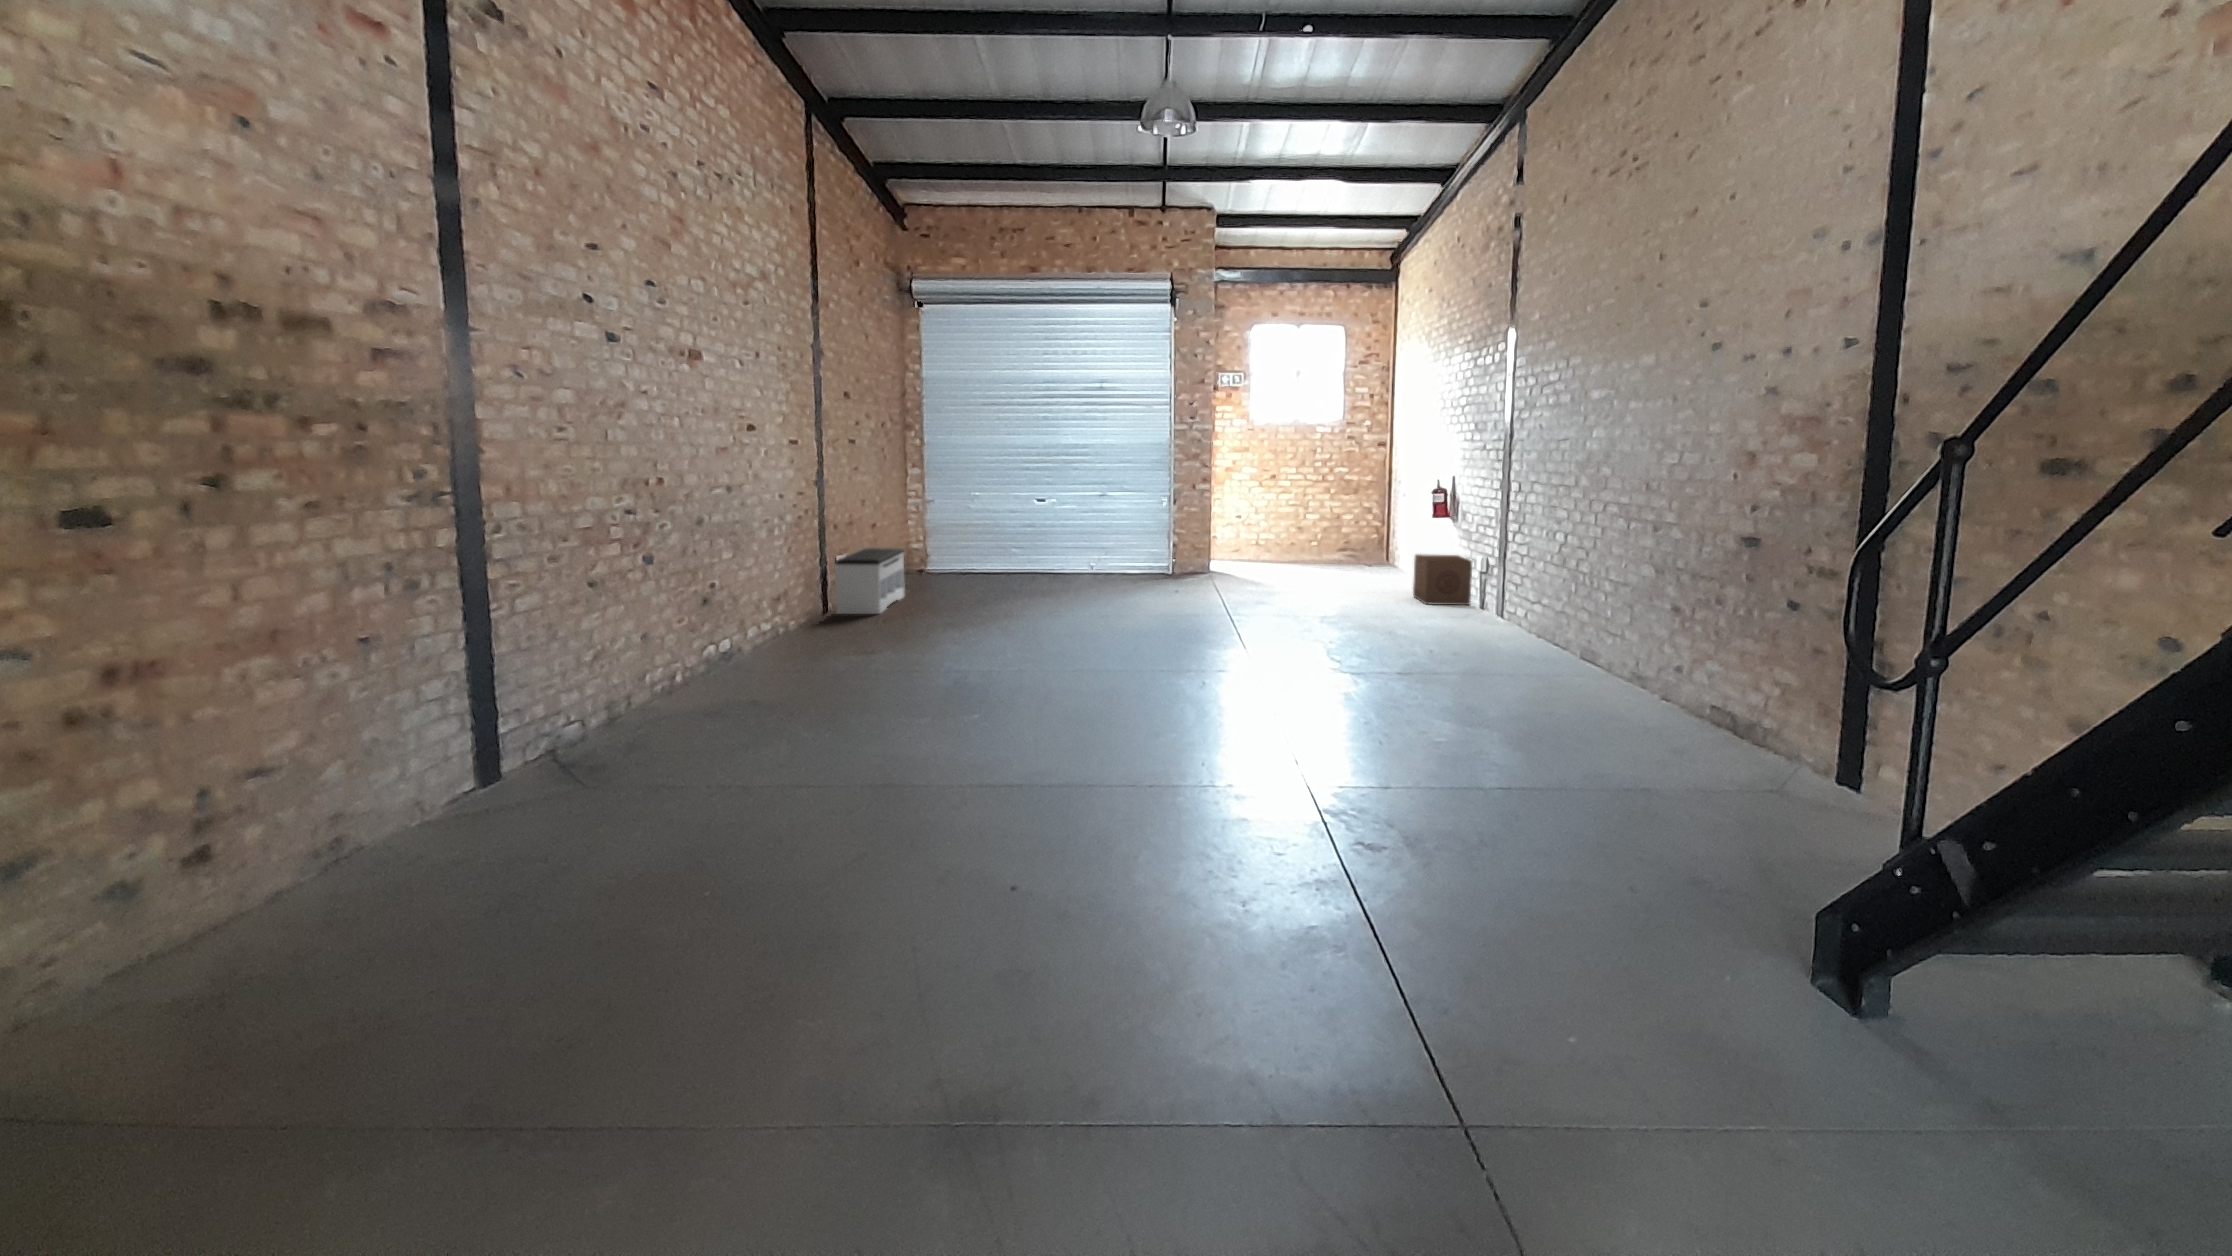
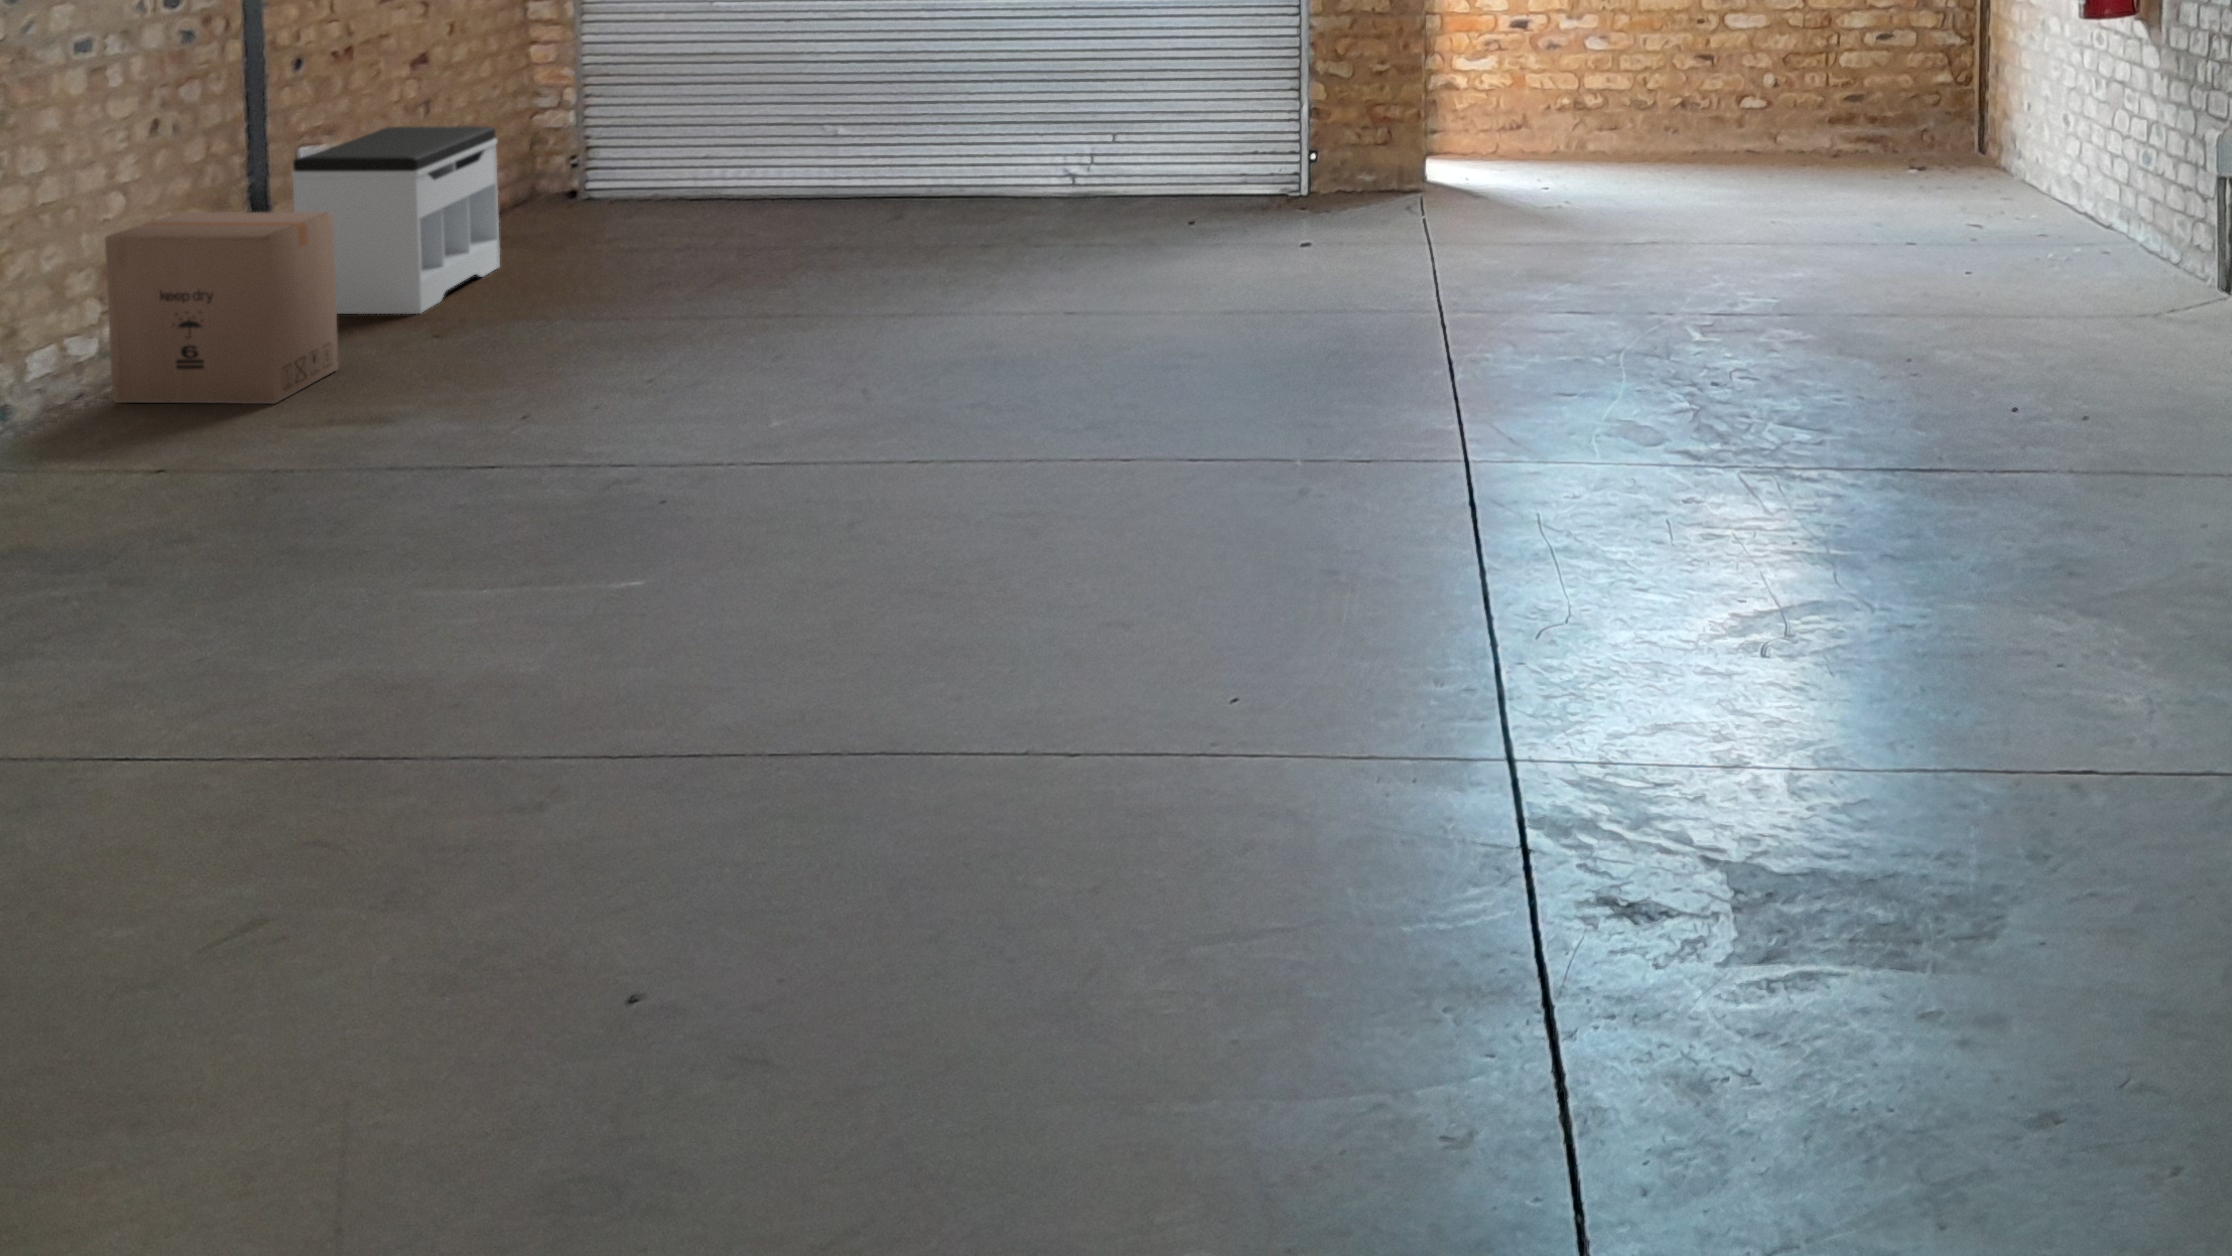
cardboard box: present [1413,554,1472,605] -> present [105,212,339,404]

